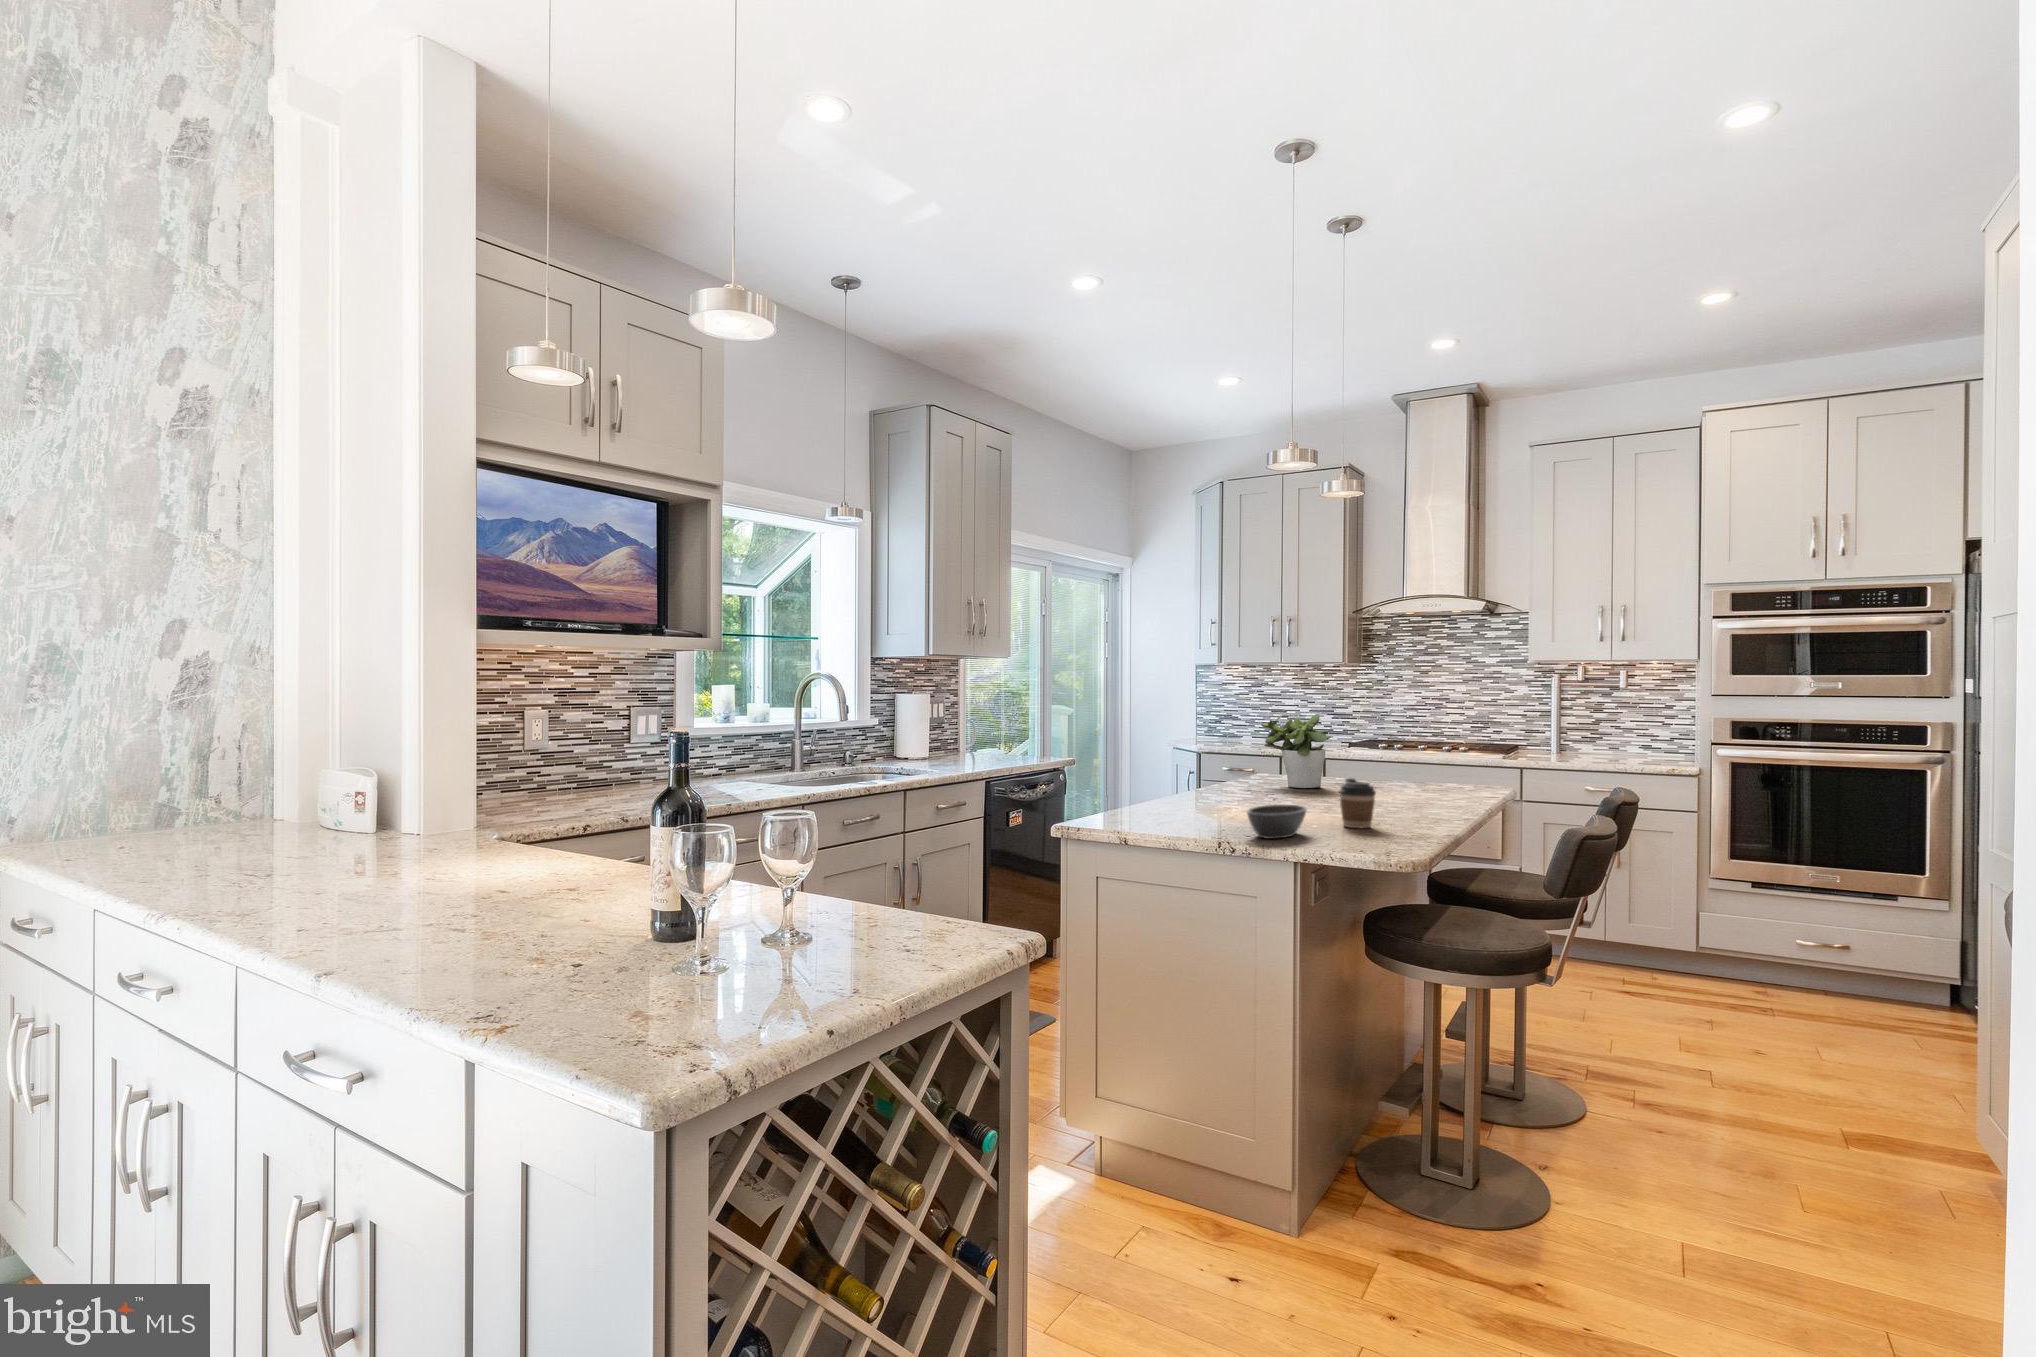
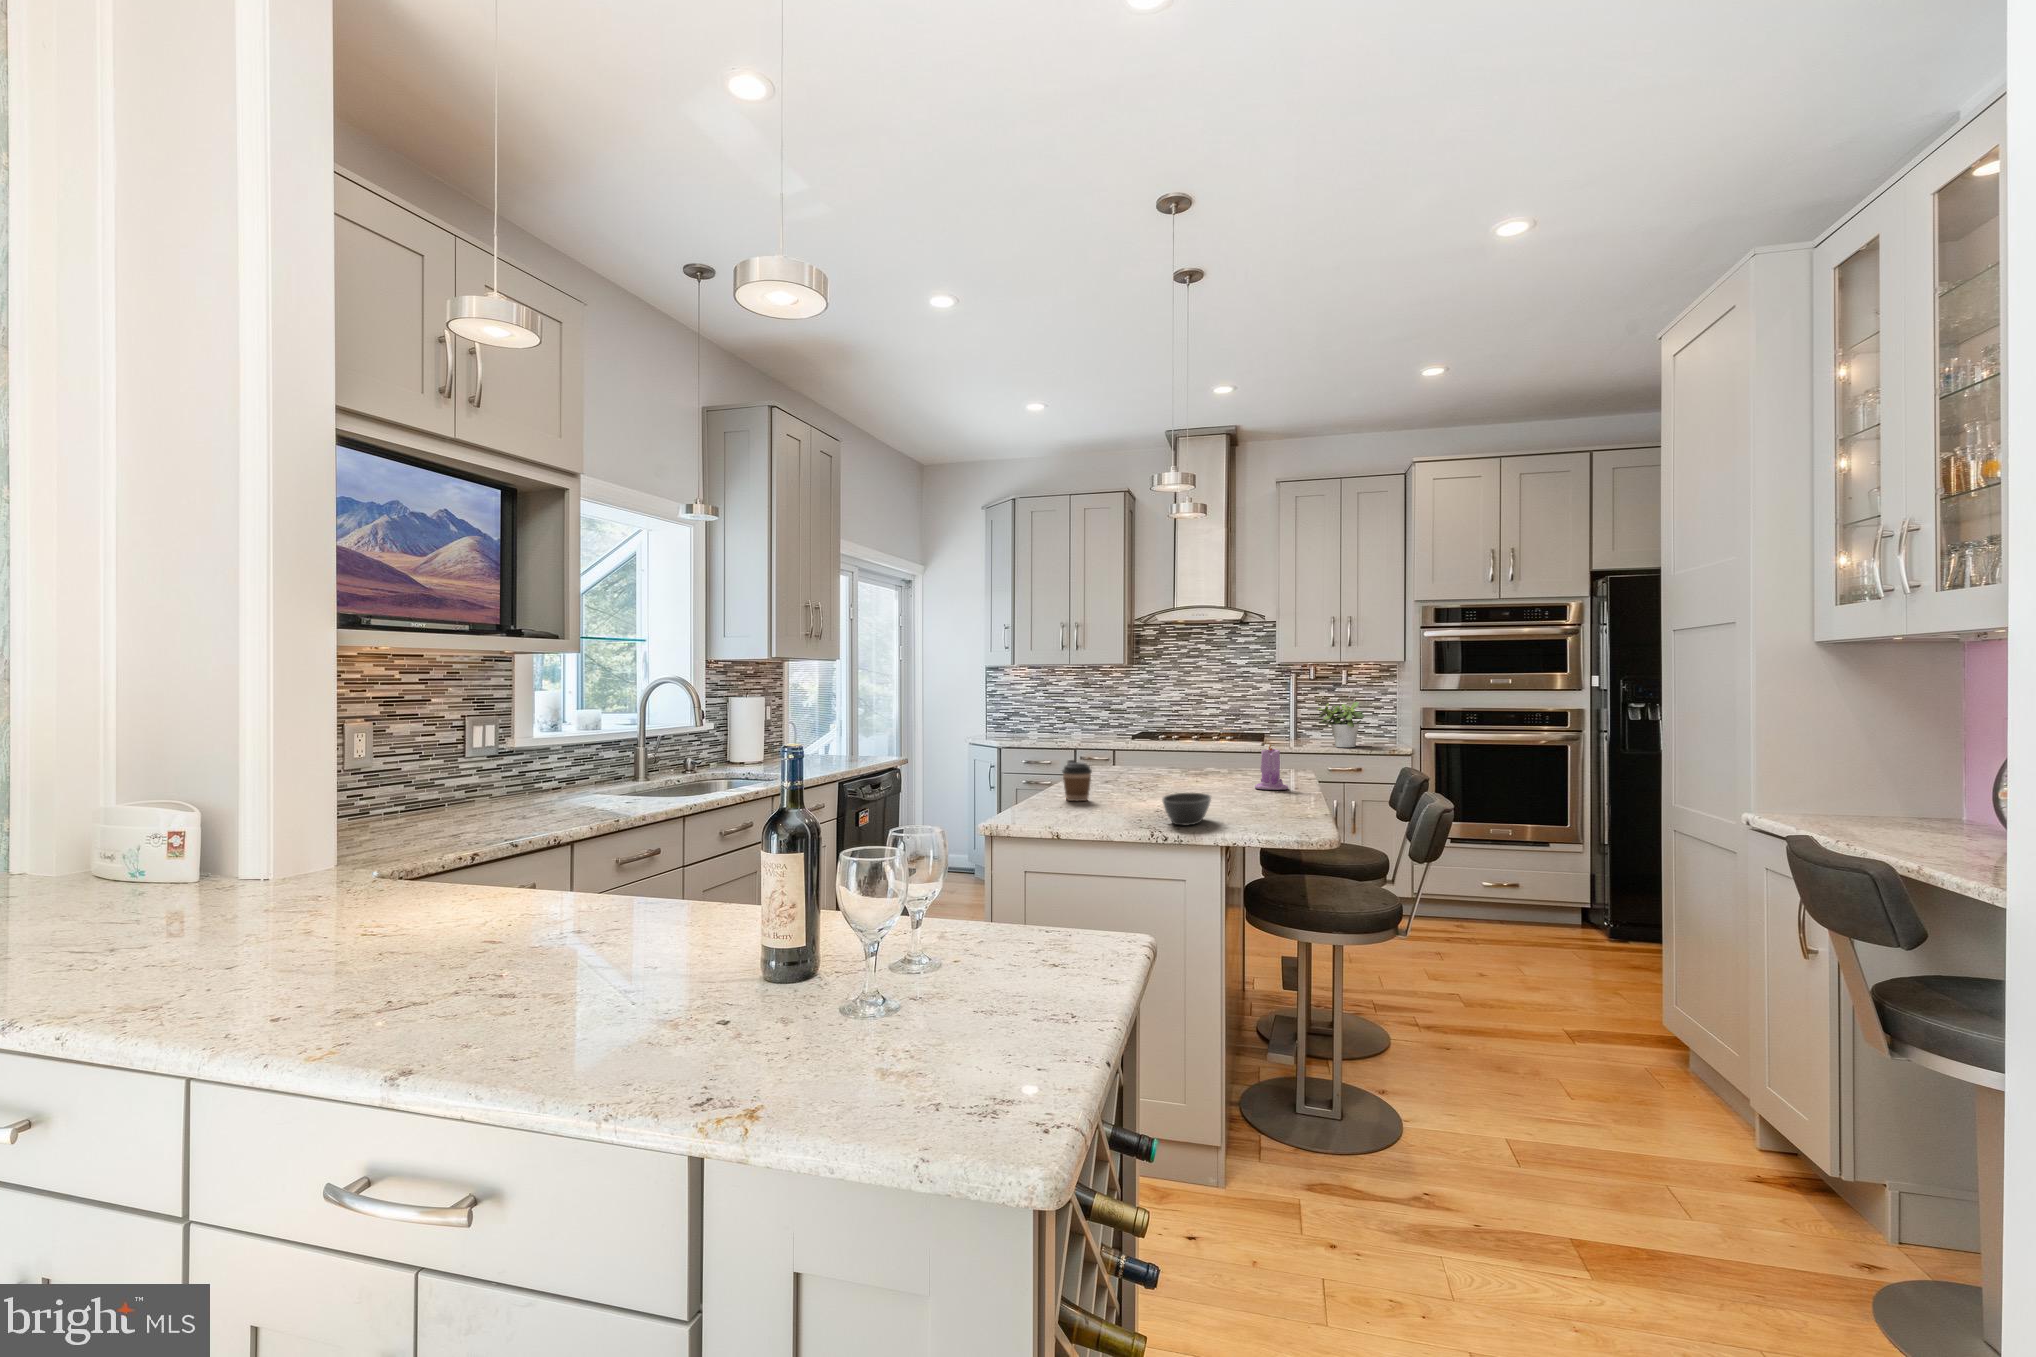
potted plant: present [1261,714,1331,788] -> present [1317,702,1365,747]
candle: none [1406,755,1447,809] -> present [1254,745,1288,790]
coffee cup: present [1339,779,1376,828] -> present [1062,760,1092,801]

